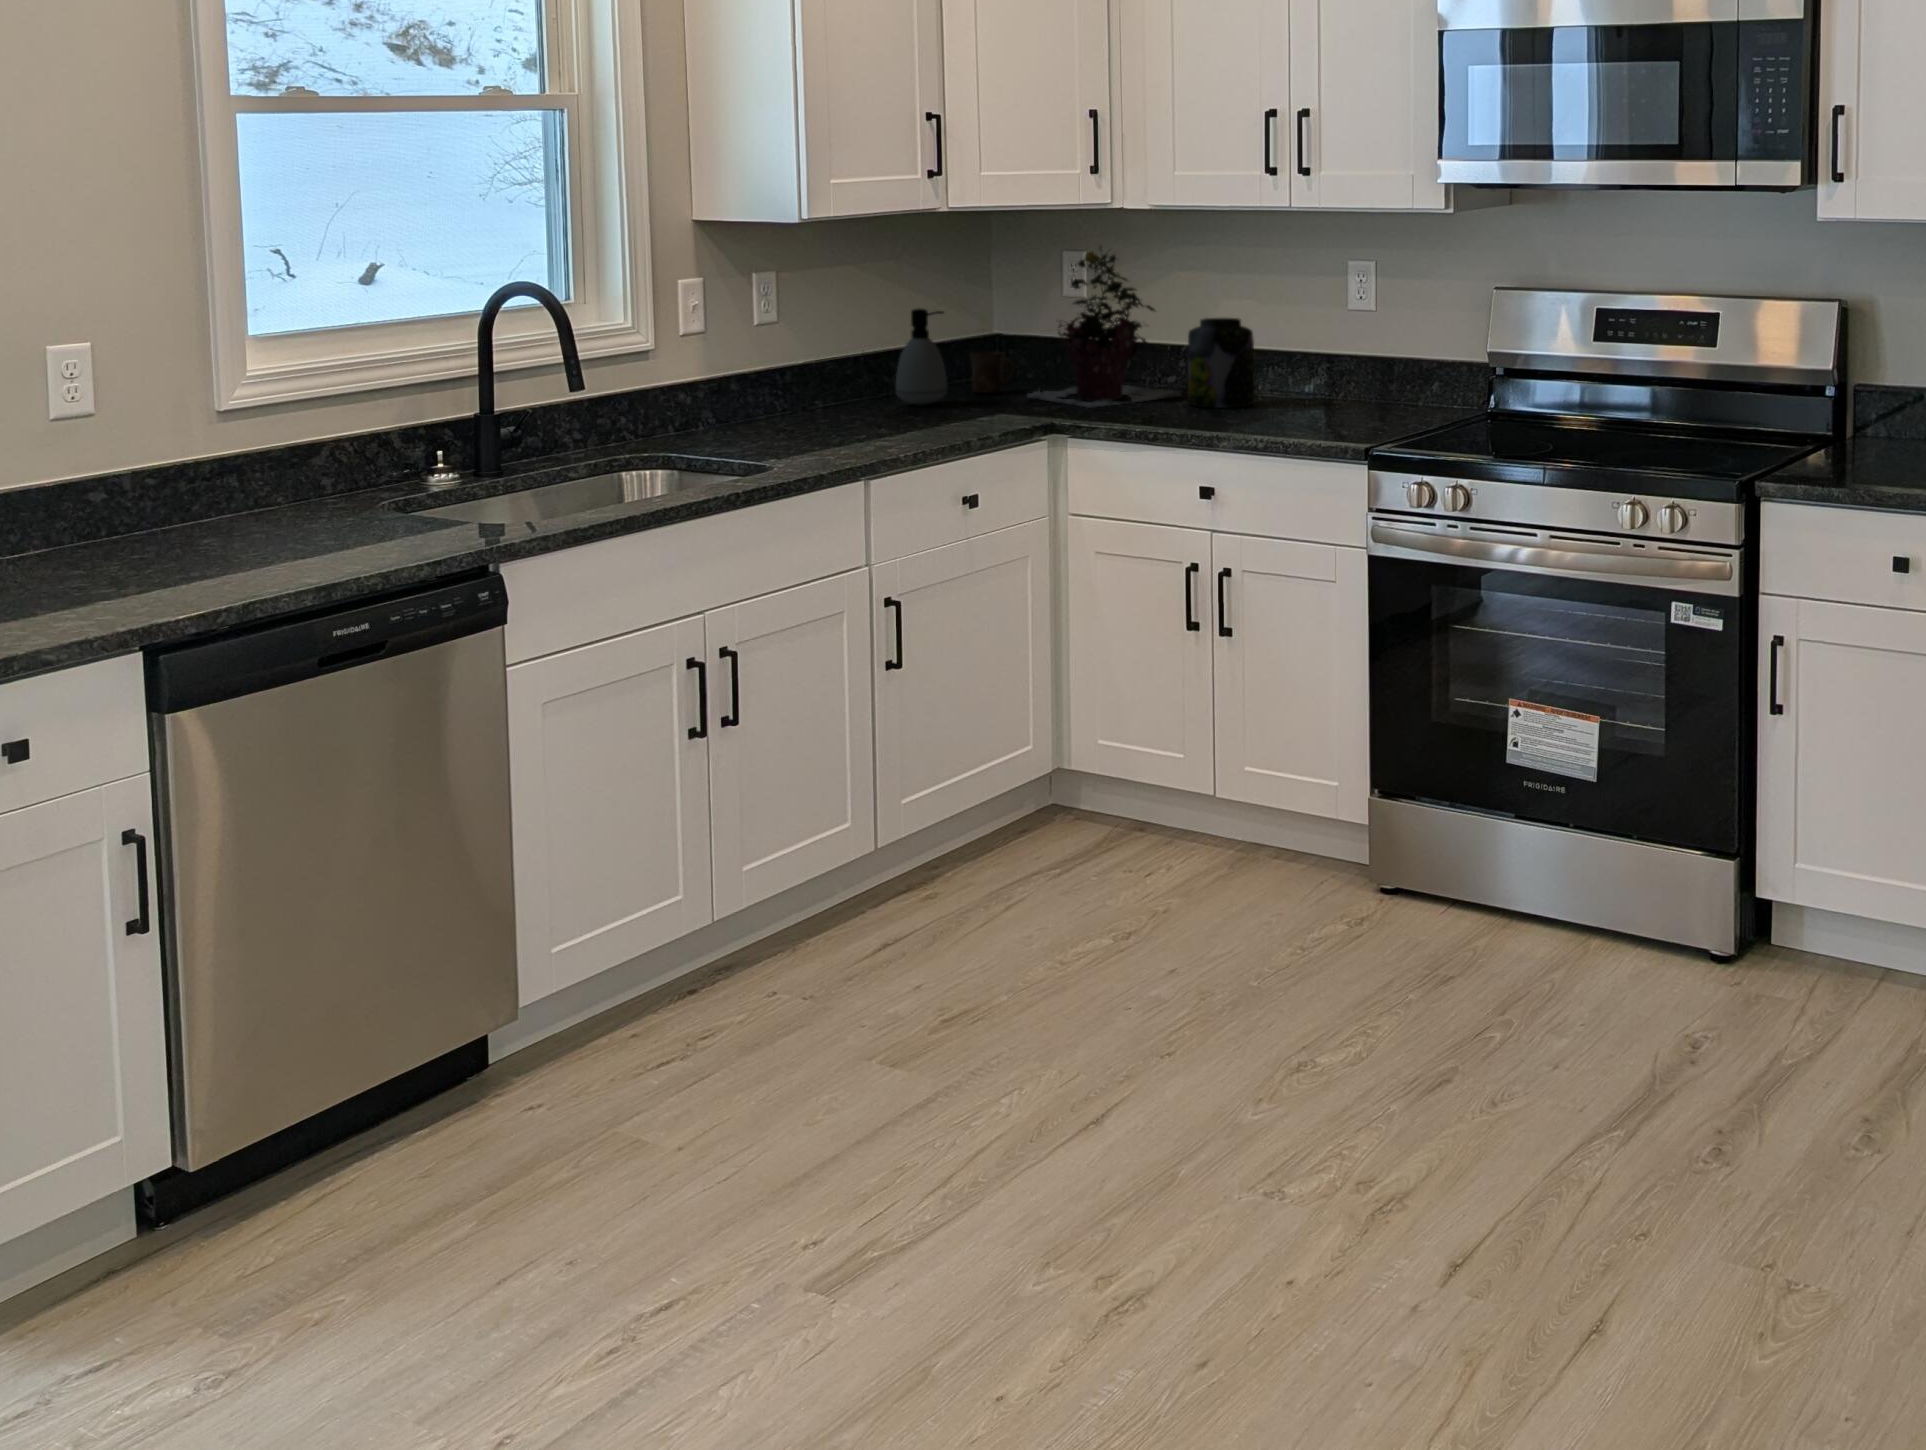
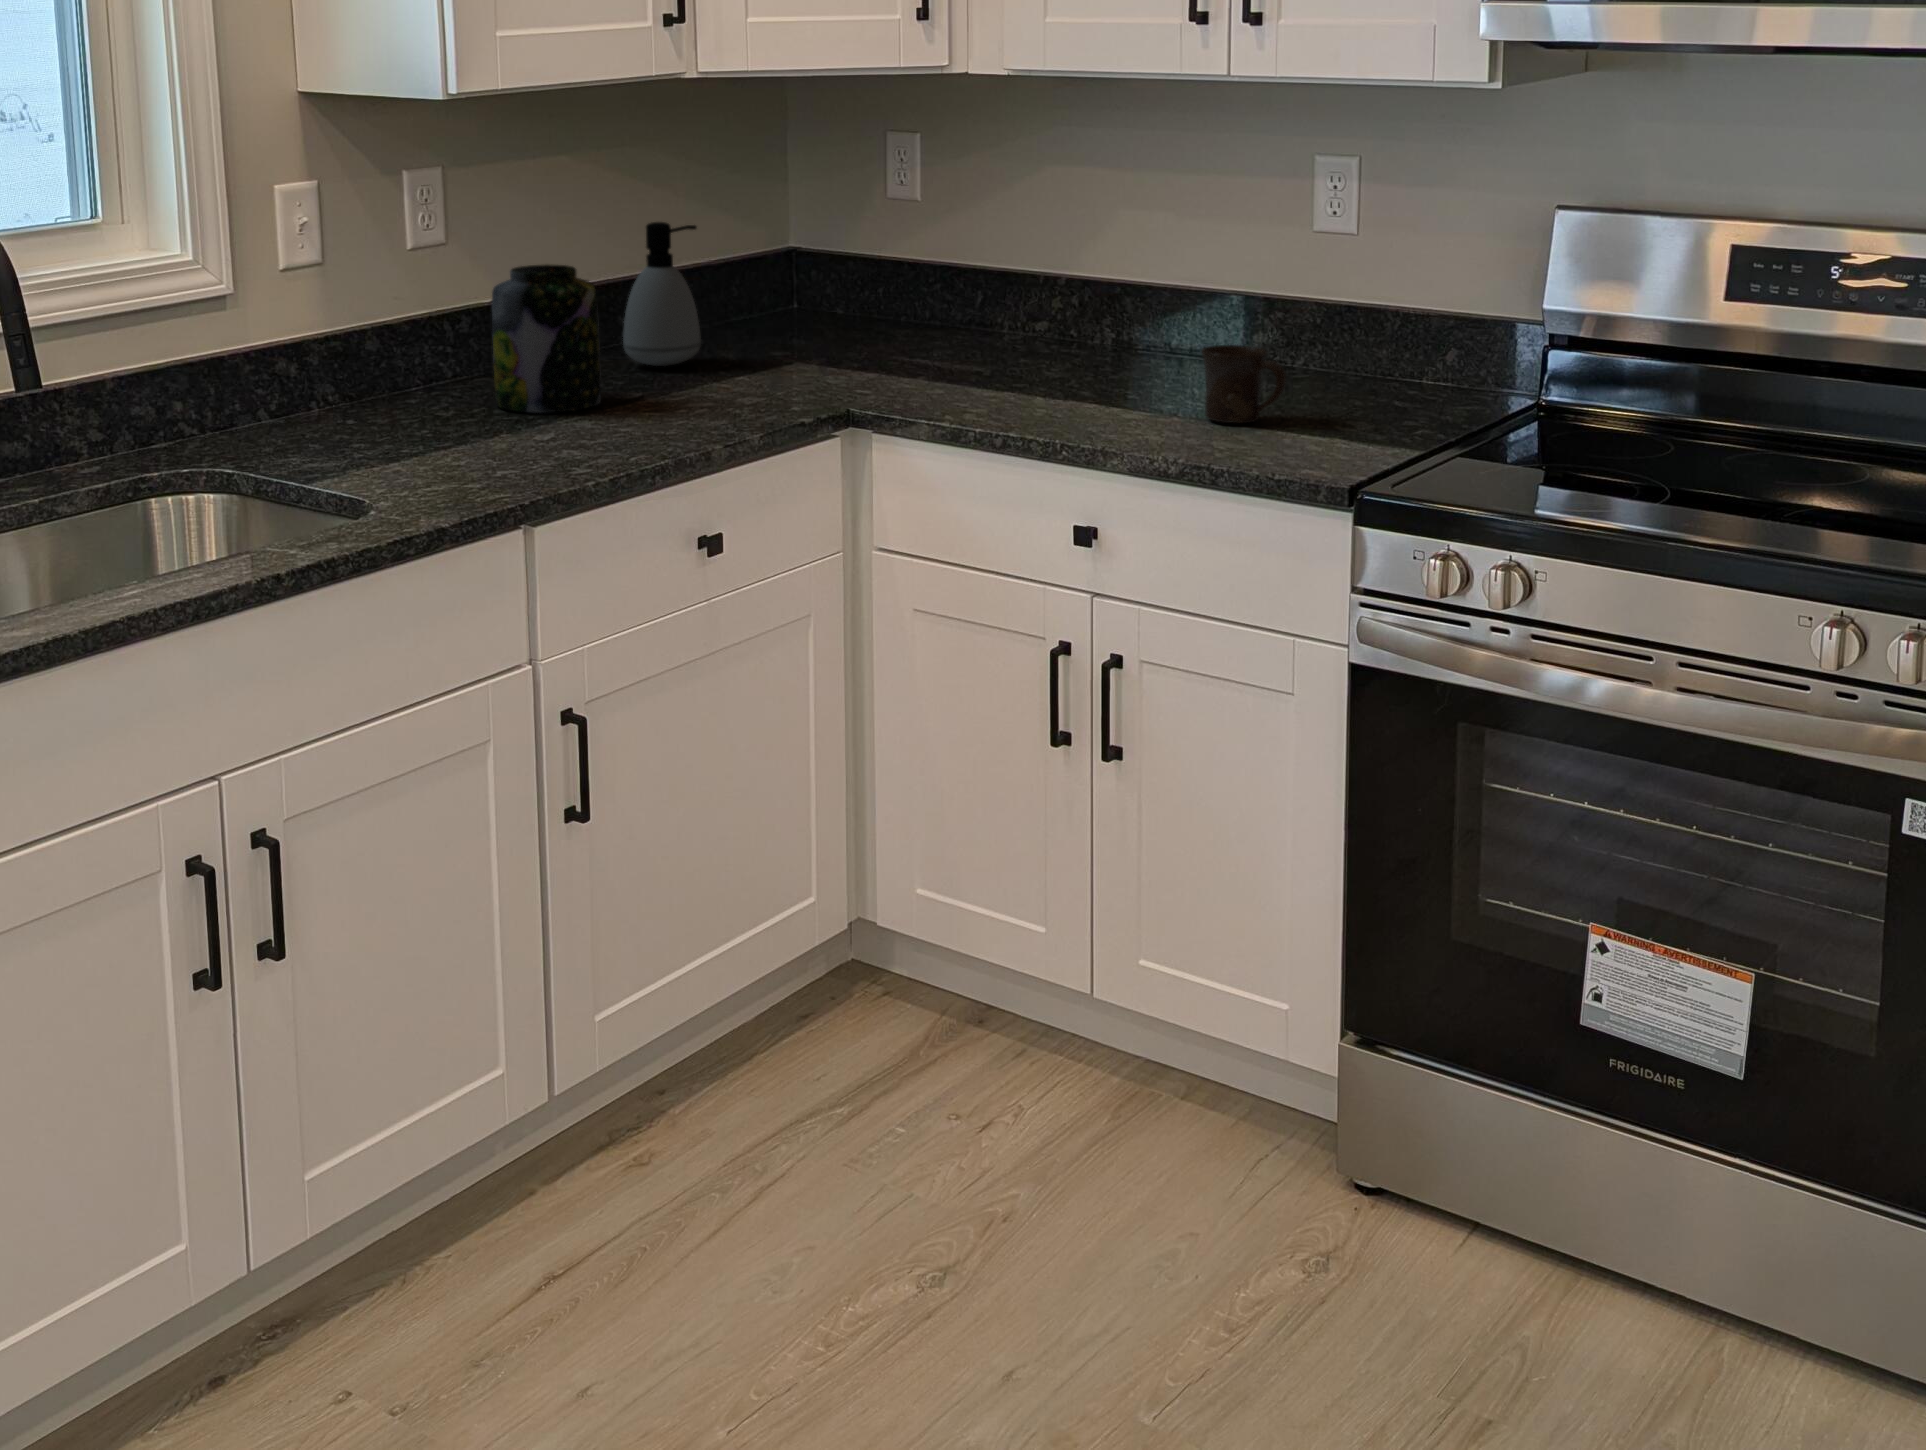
potted plant: present [1027,247,1181,408] -> none [822,127,1055,379]
jar: present [1188,318,1255,408] -> present [492,264,601,413]
mug: present [970,351,1014,393] -> present [1202,345,1286,423]

